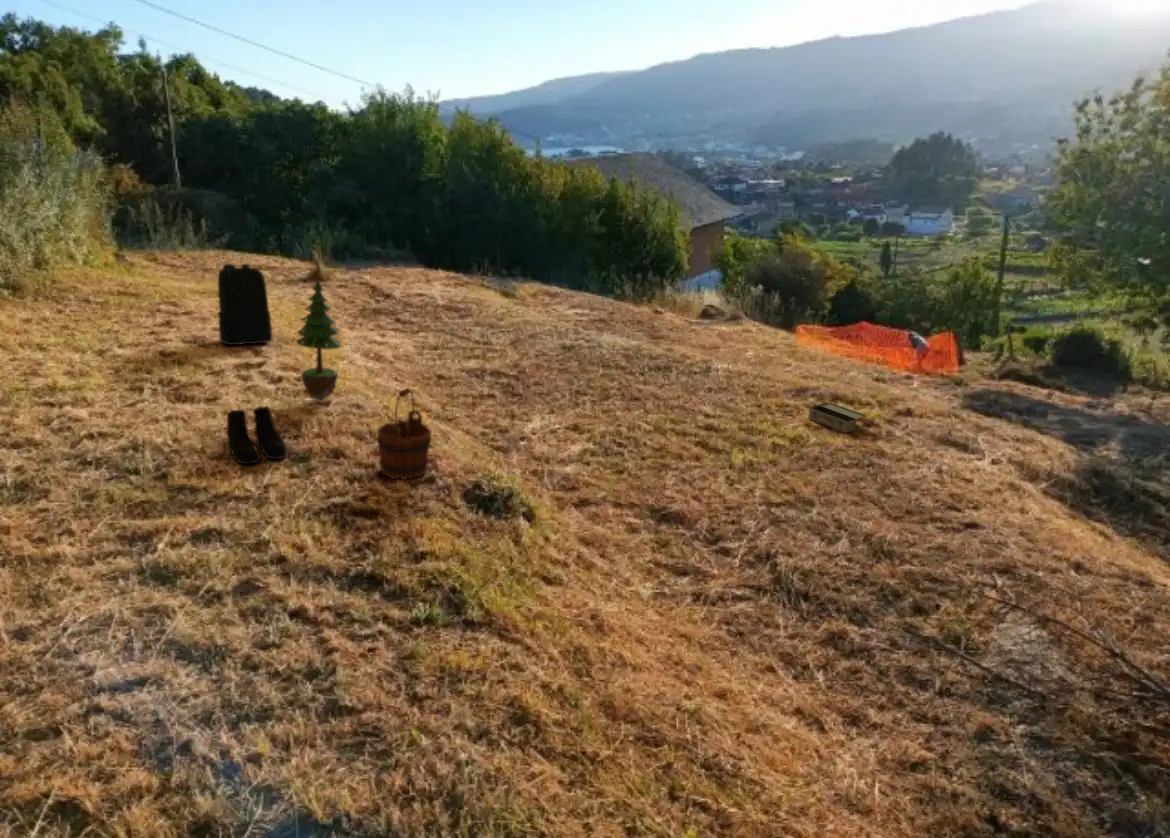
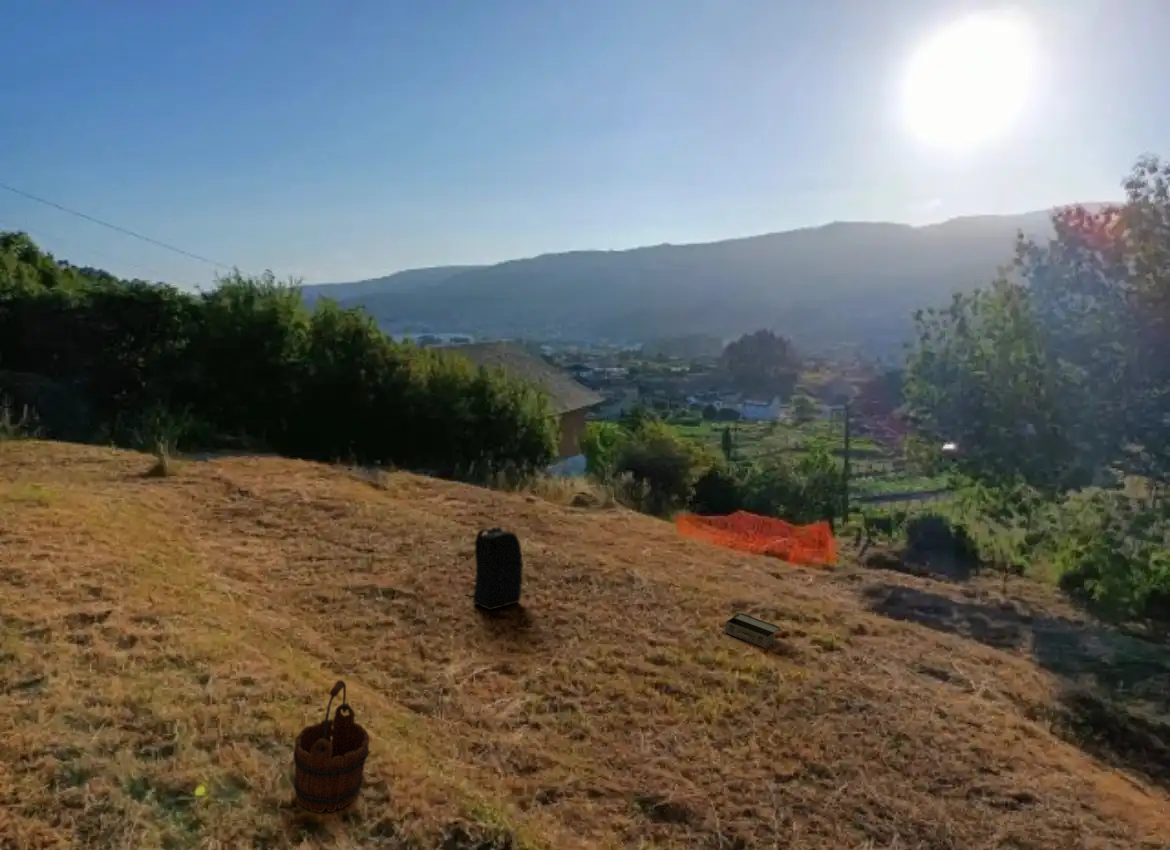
backpack: present [218,264,272,345] -> present [471,526,523,610]
potted tree: present [296,281,341,400] -> none [162,518,227,671]
boots: present [227,406,287,464] -> none [56,711,151,816]

